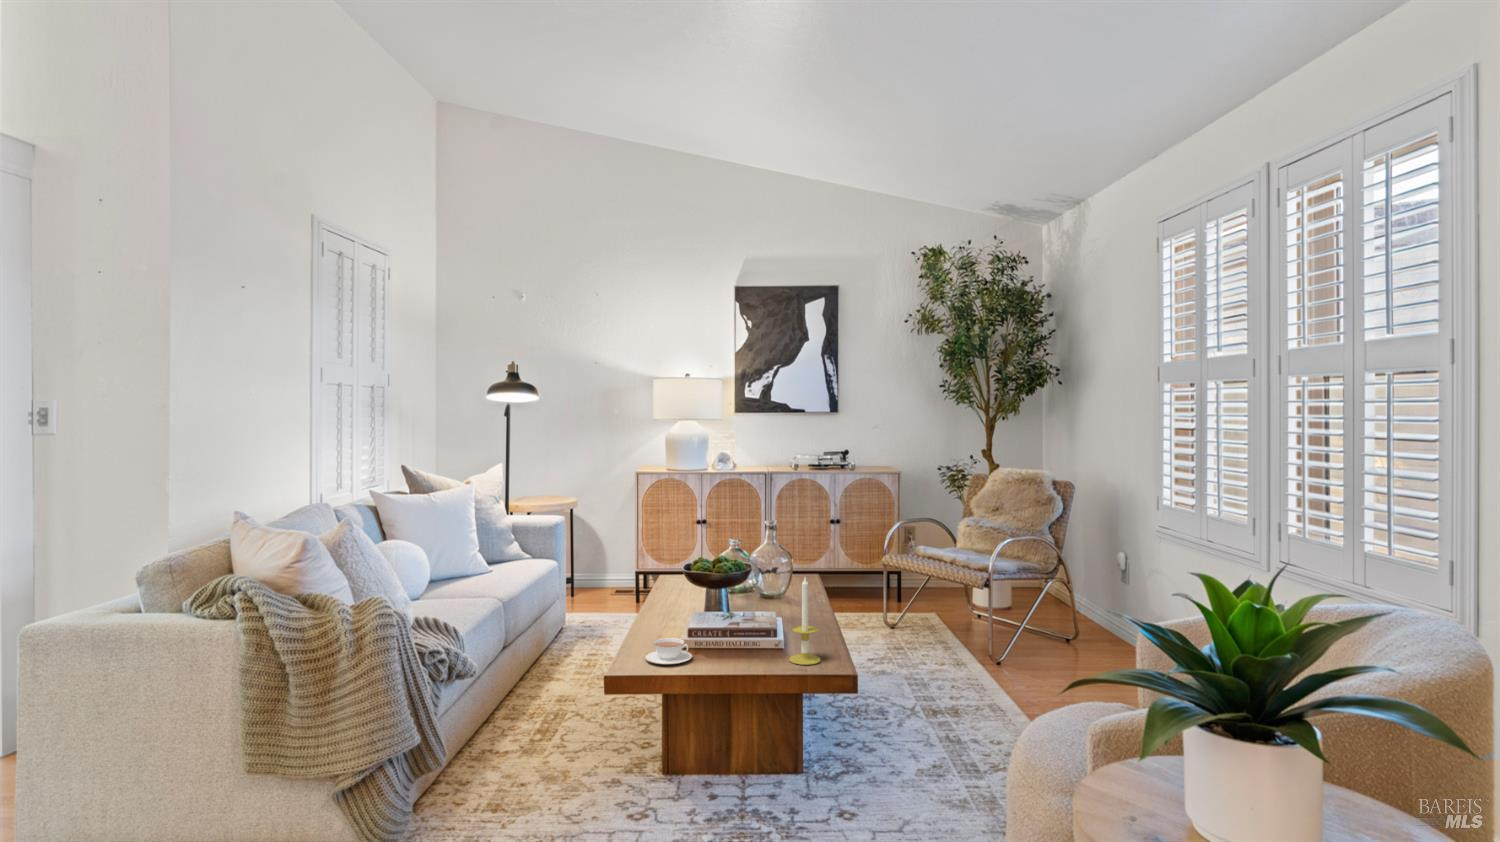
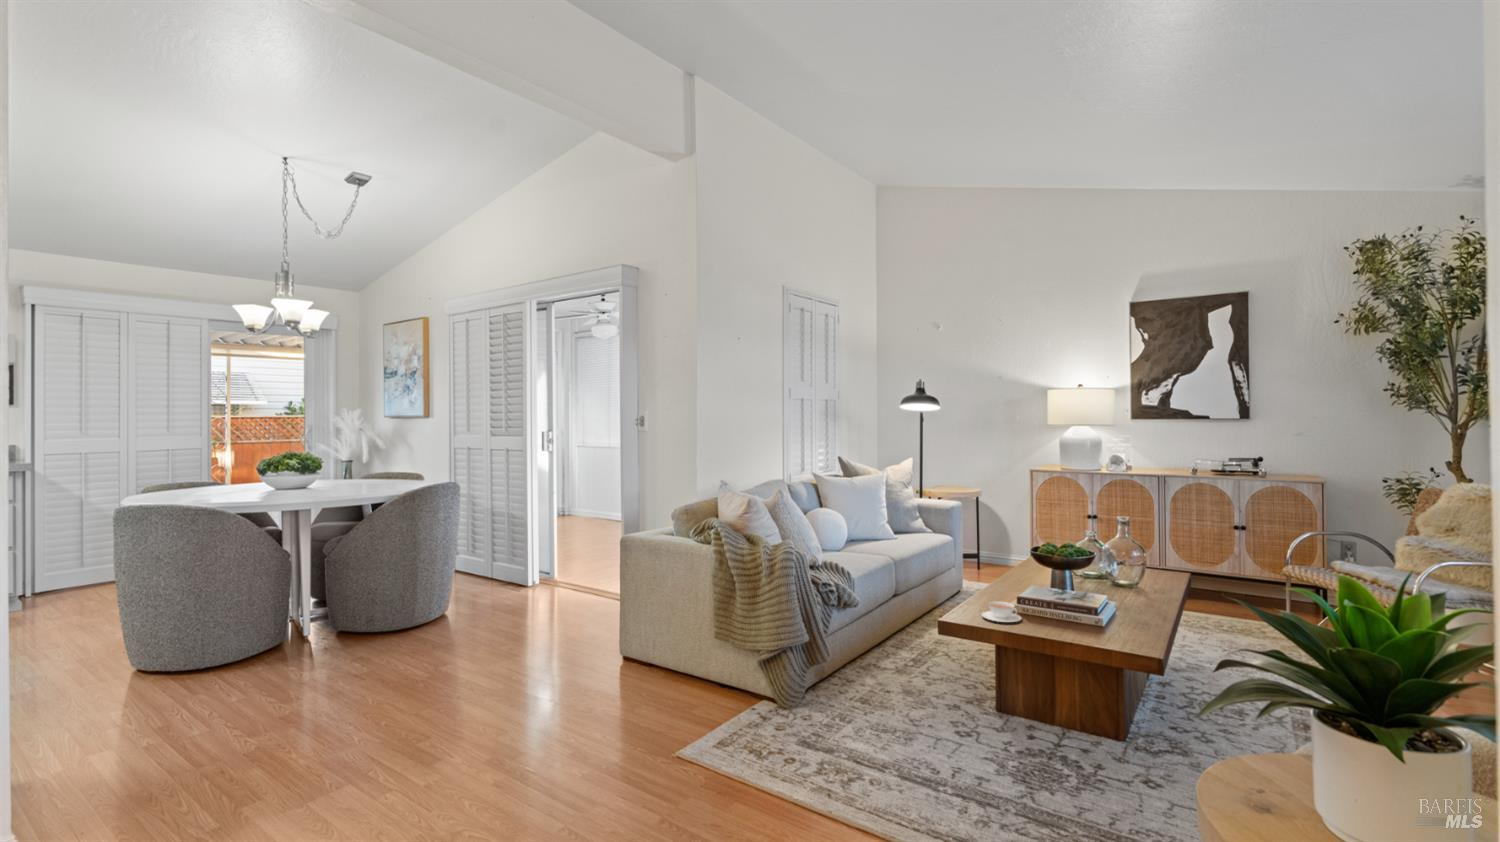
candle: present [790,577,821,665] -> none [1110,564,1142,644]

